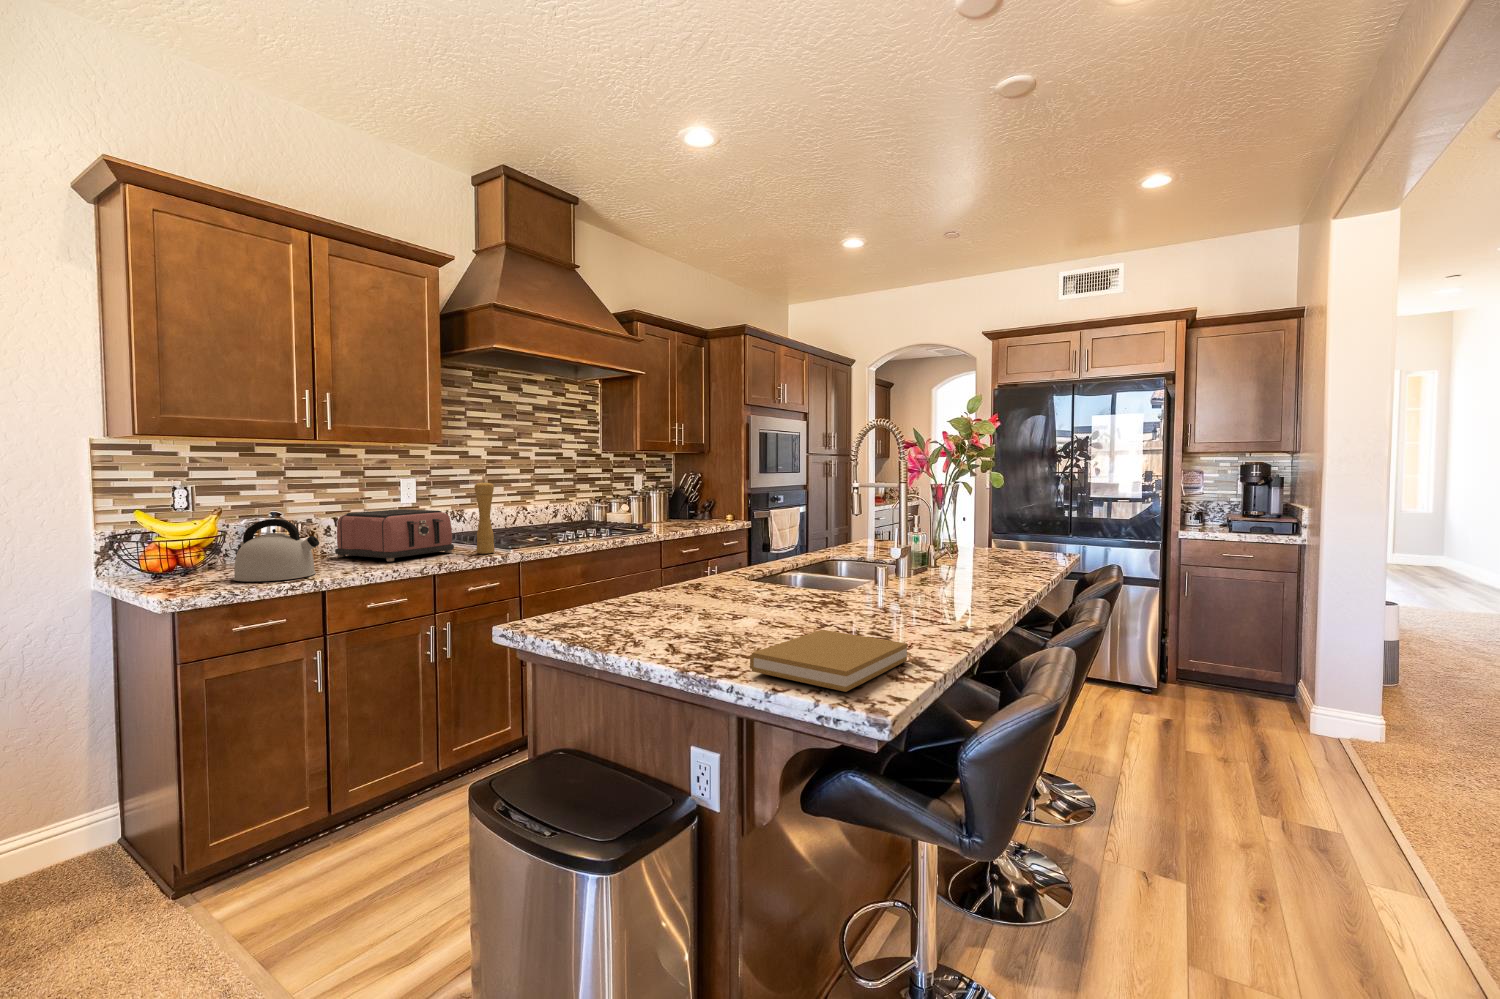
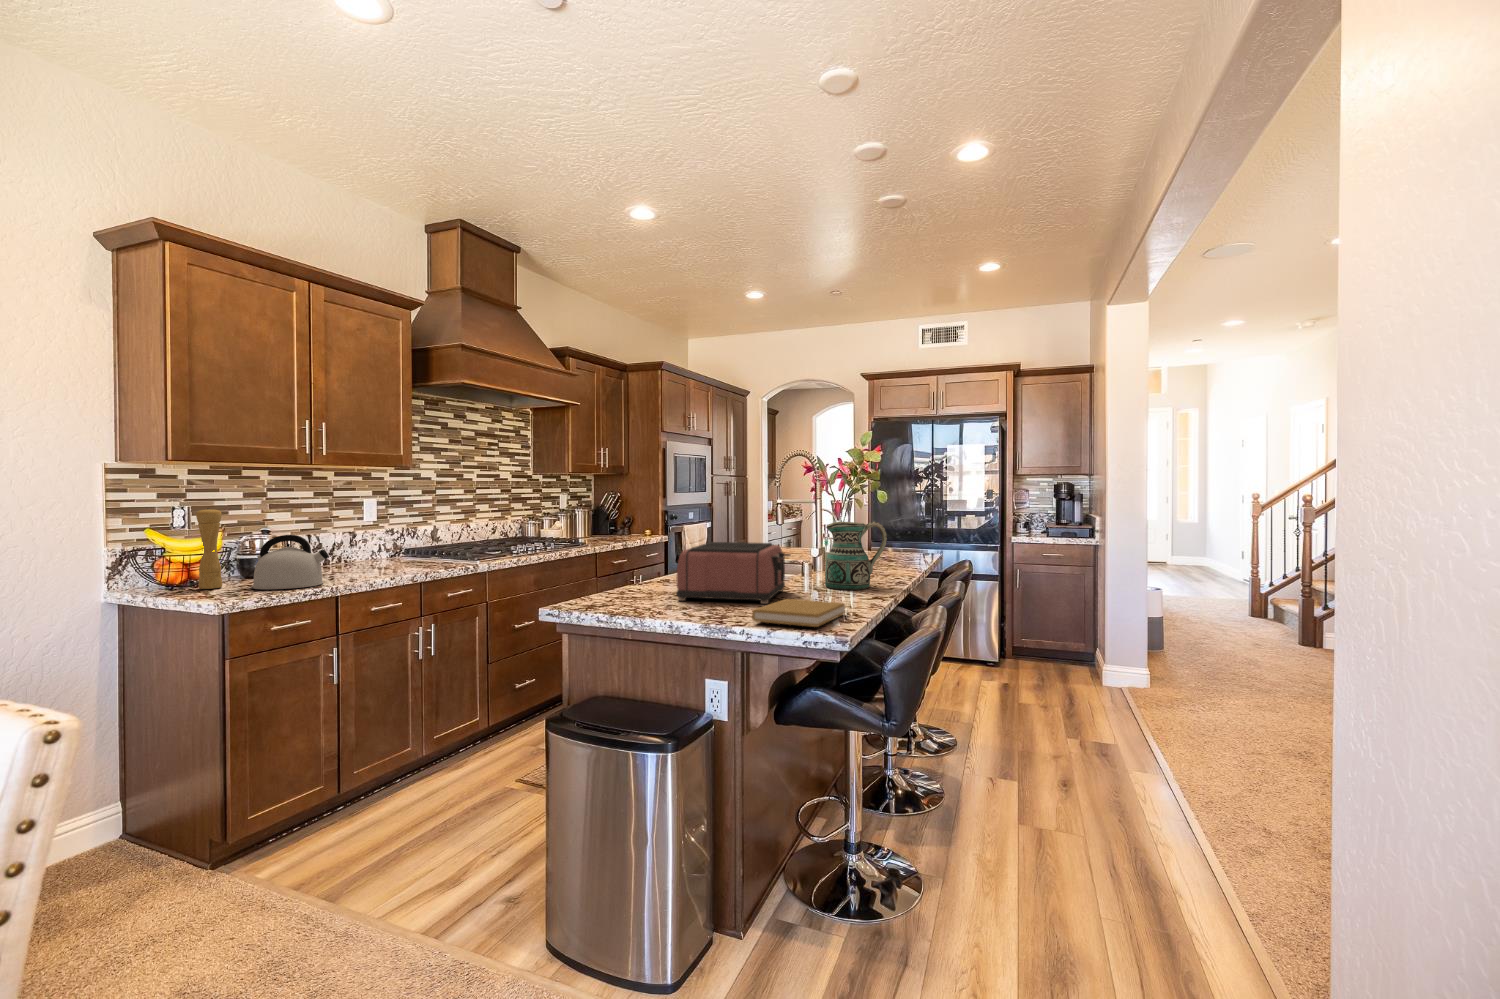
pepper mill: present [474,482,494,554] -> present [196,508,222,589]
toaster: present [335,509,454,561] -> present [676,542,790,604]
ceramic pitcher: none [902,513,992,610] -> present [825,522,887,590]

